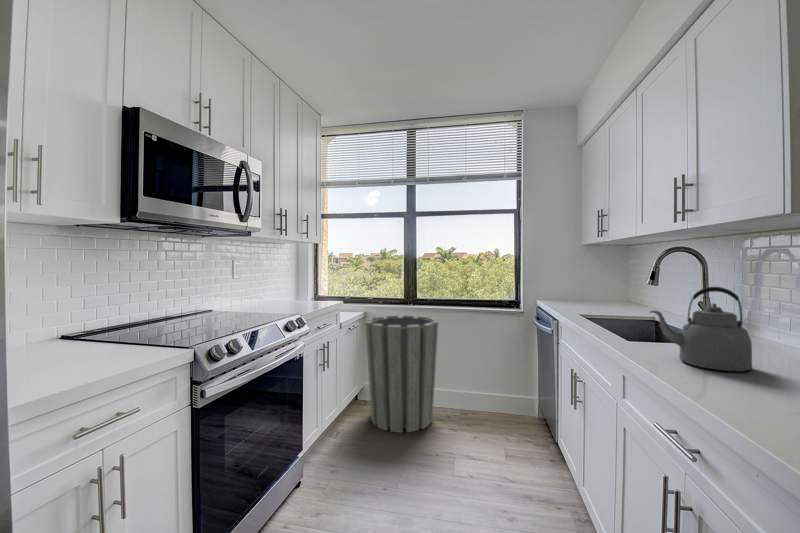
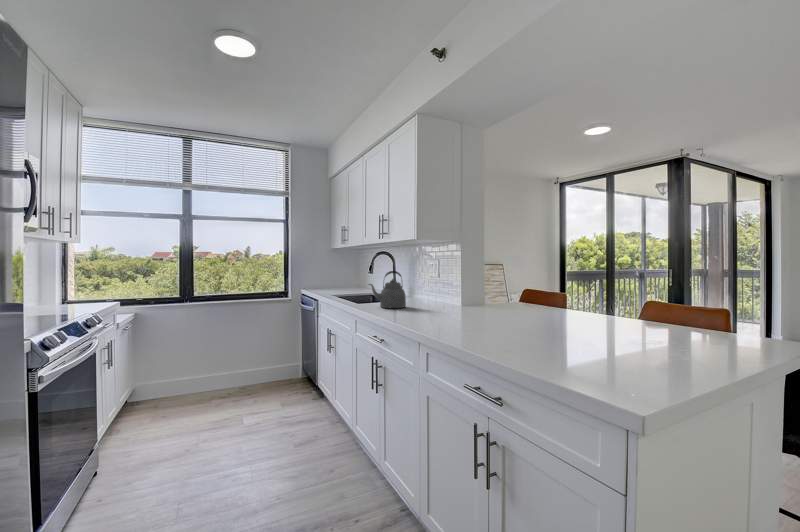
trash can: present [365,315,438,433] -> none [144,310,221,415]

